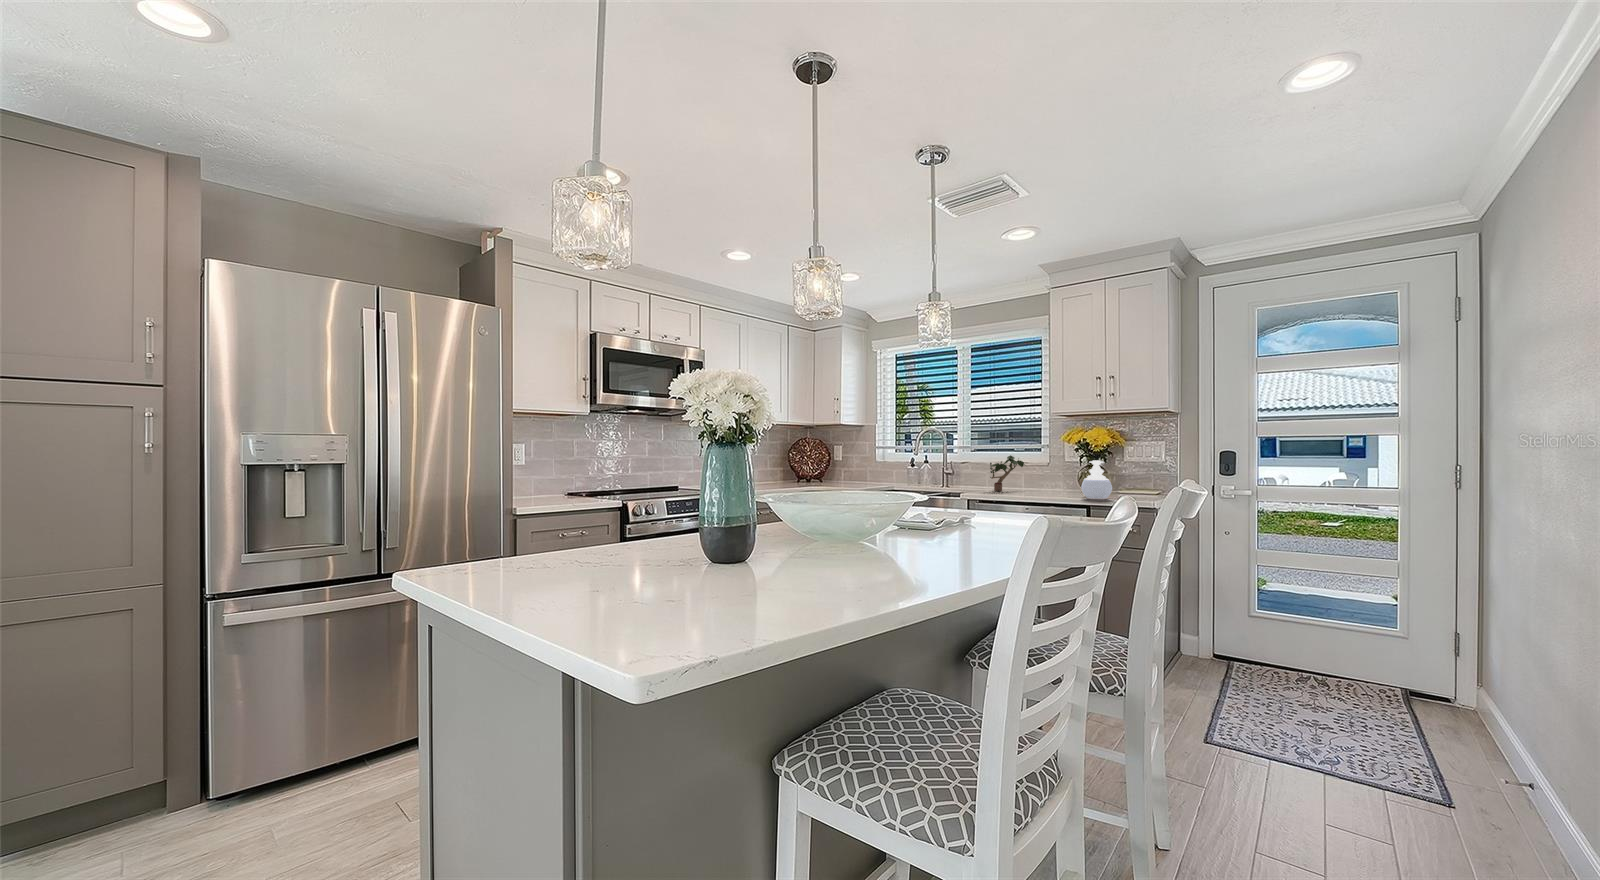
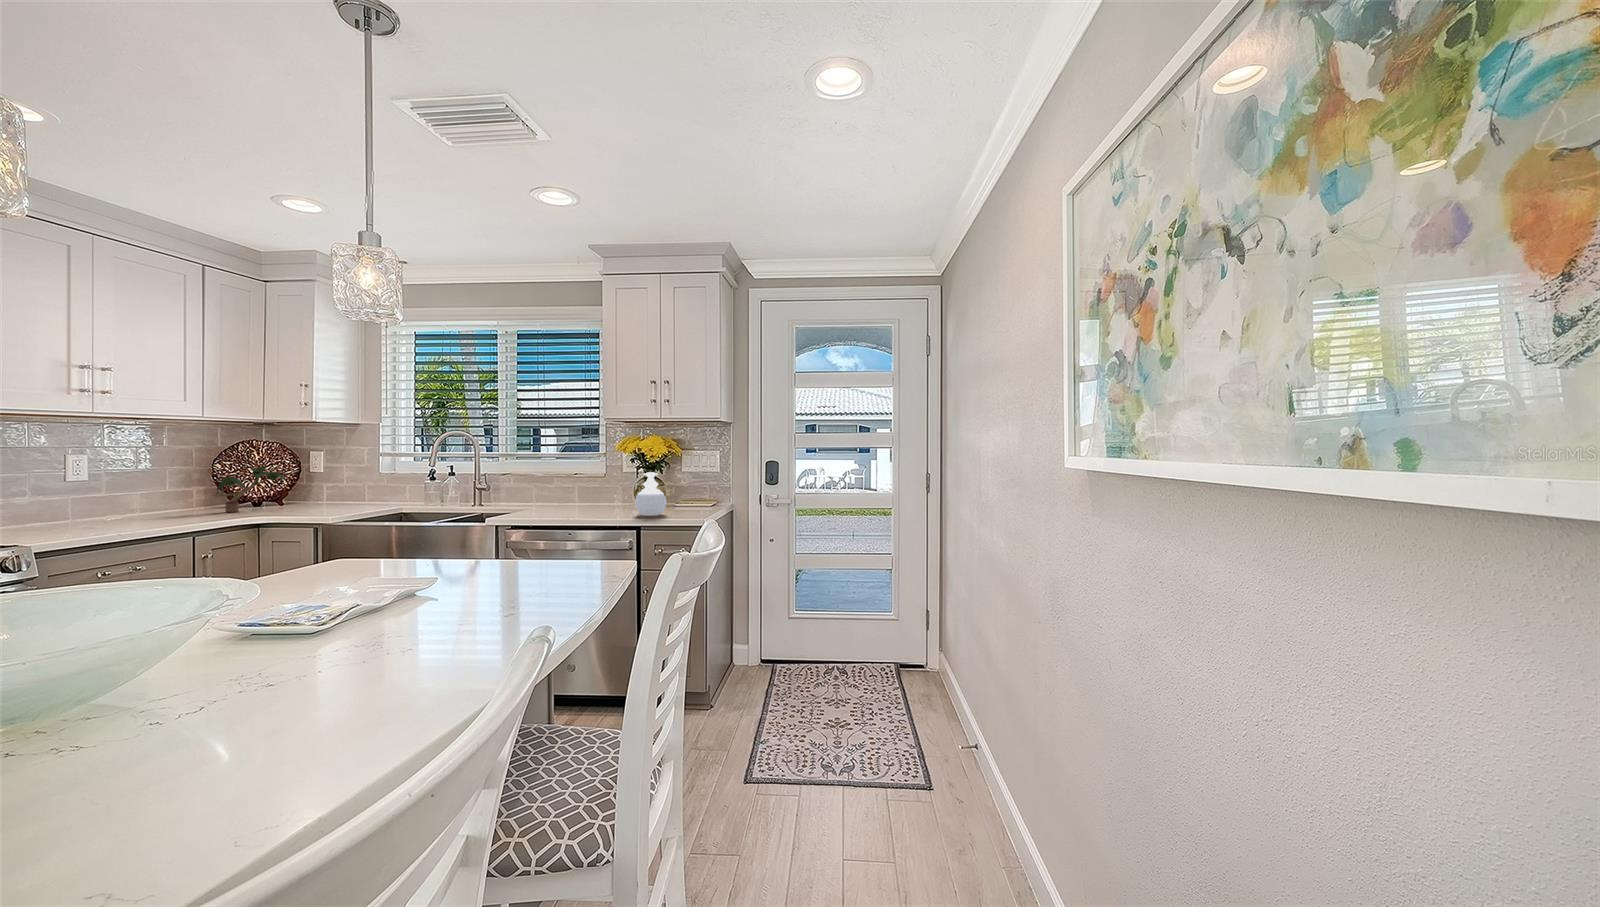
potted plant: present [990,455,1025,491] -> present [214,466,284,512]

